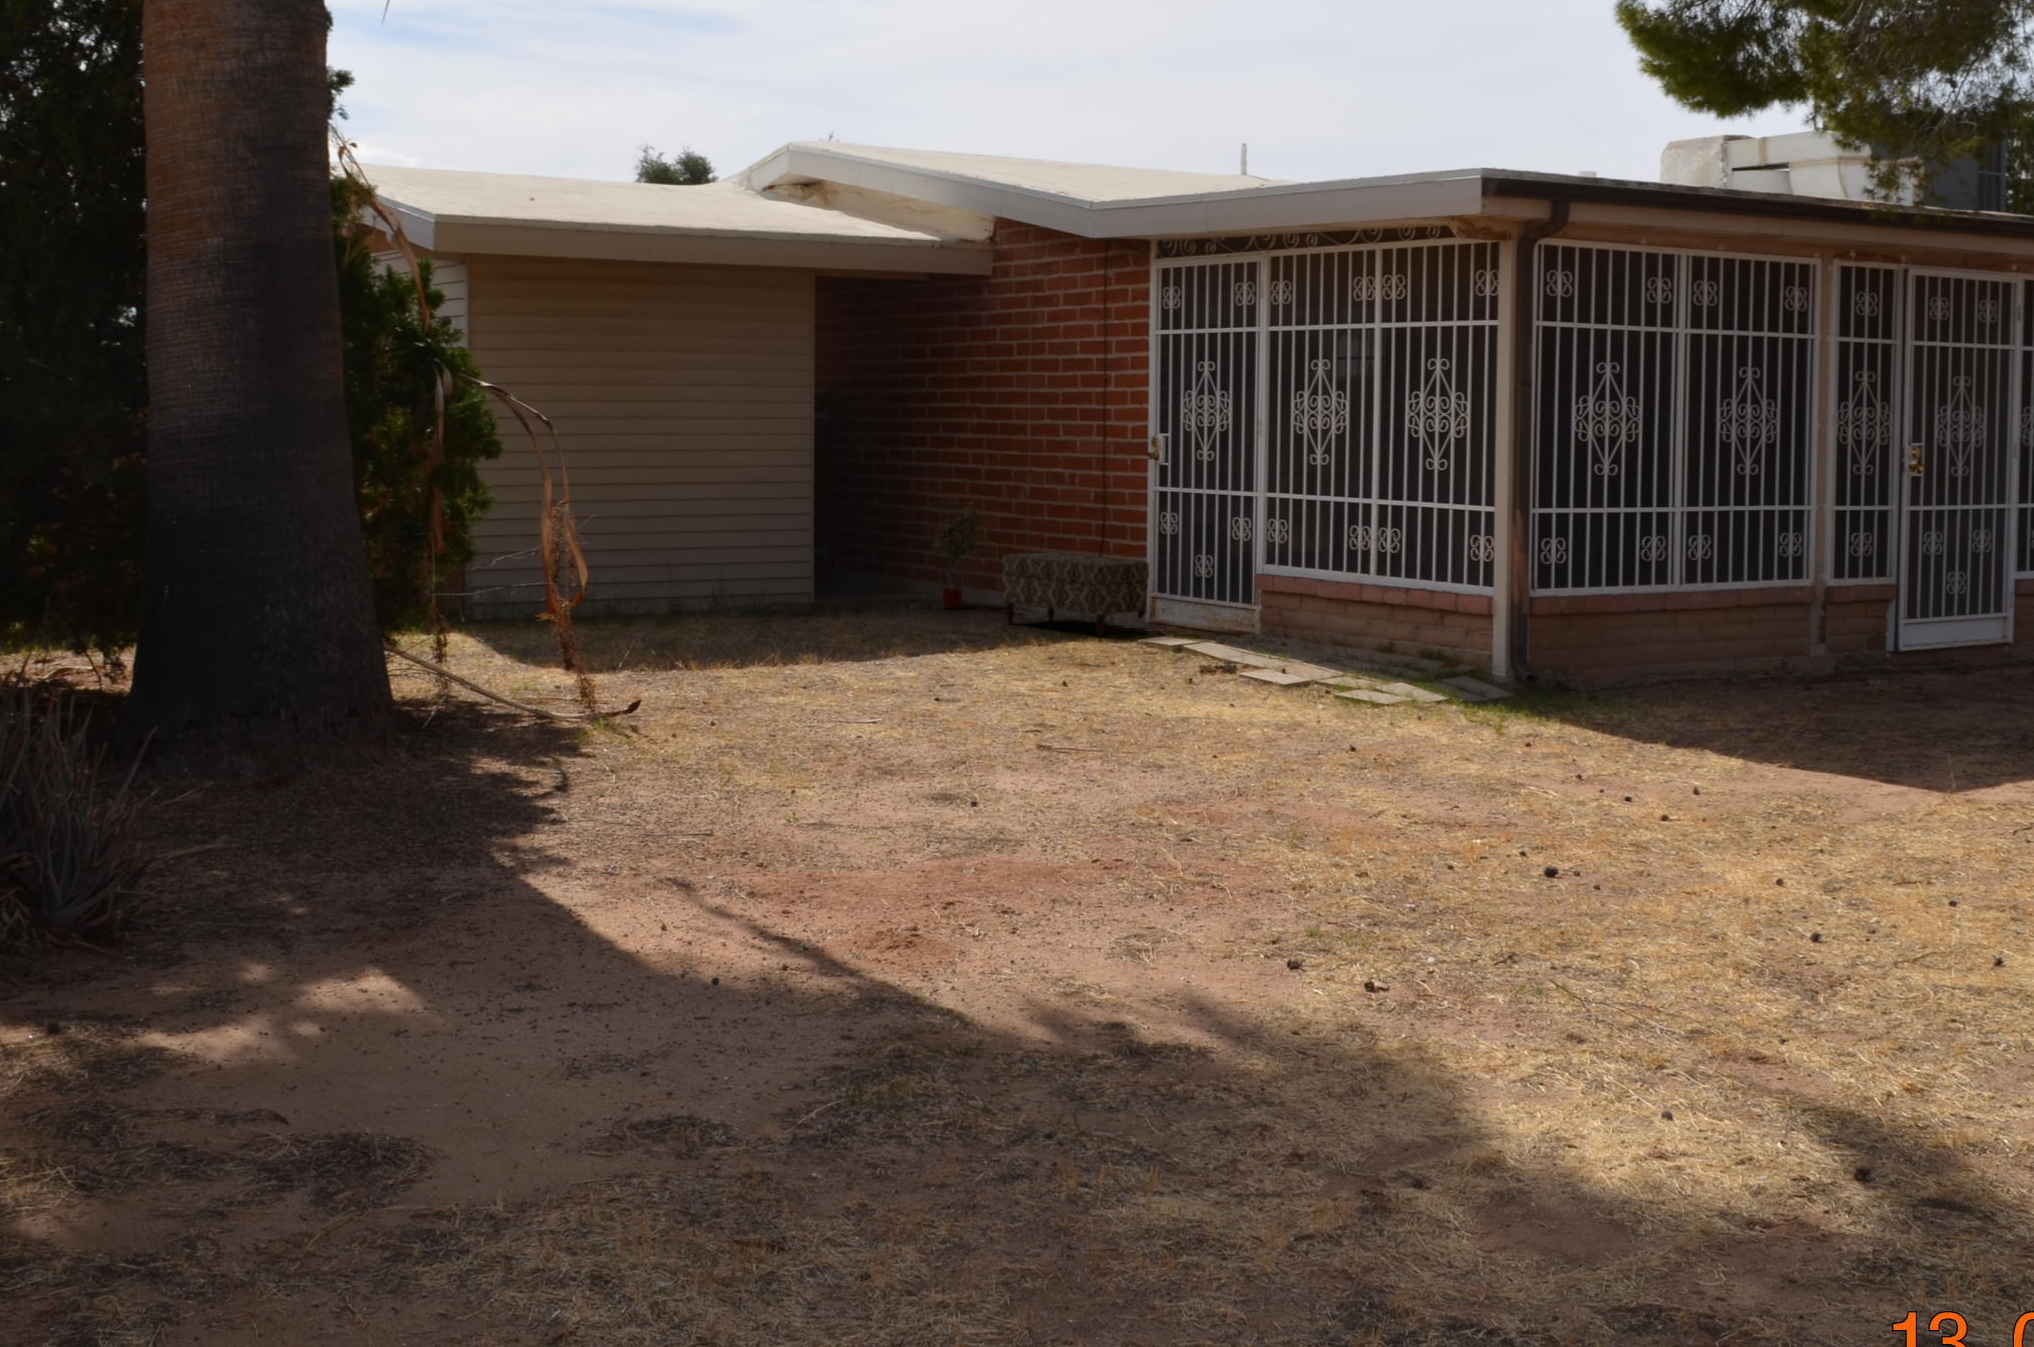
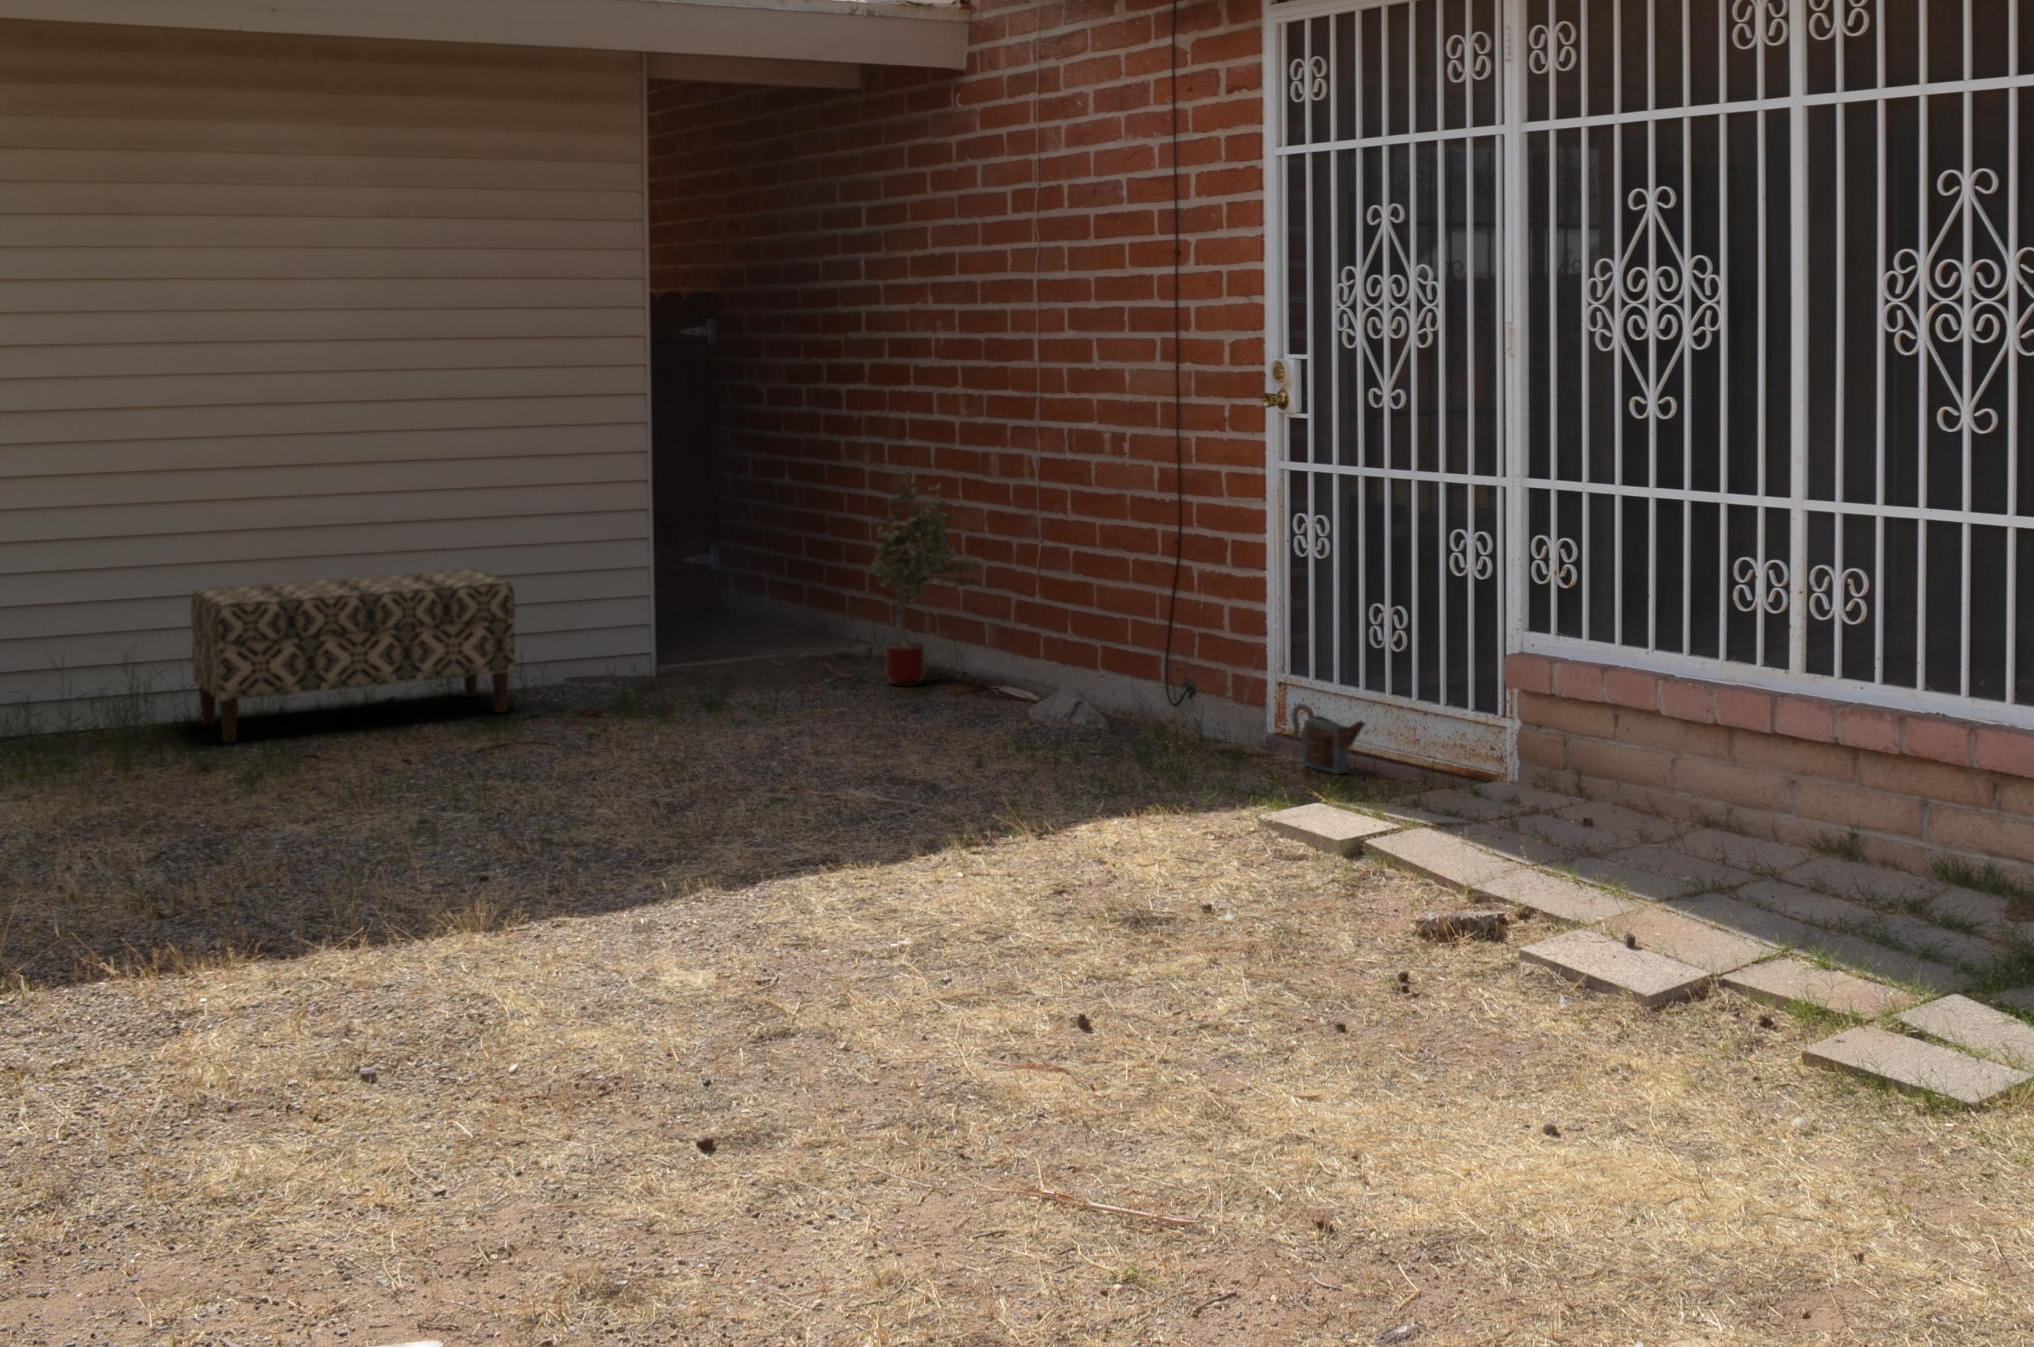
bench: present [1001,552,1149,637] -> present [191,569,515,743]
watering can: none [1157,606,1193,639] -> present [1292,704,1365,774]

